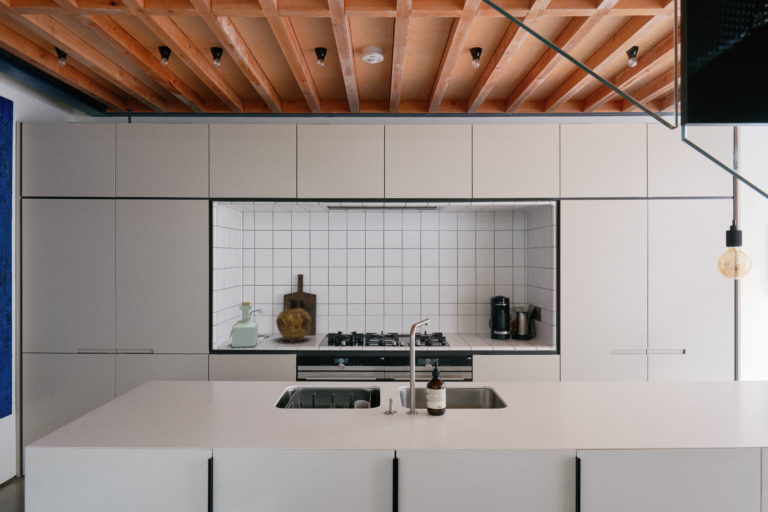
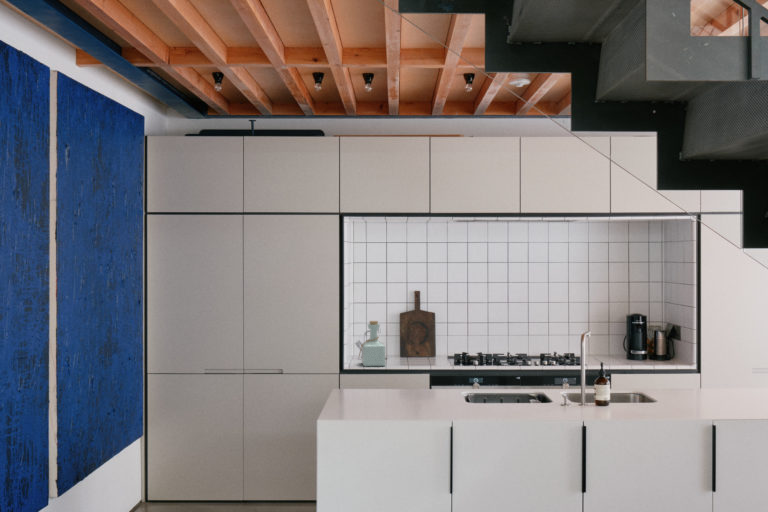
ceramic jug: present [276,298,311,341] -> none [399,317,435,362]

